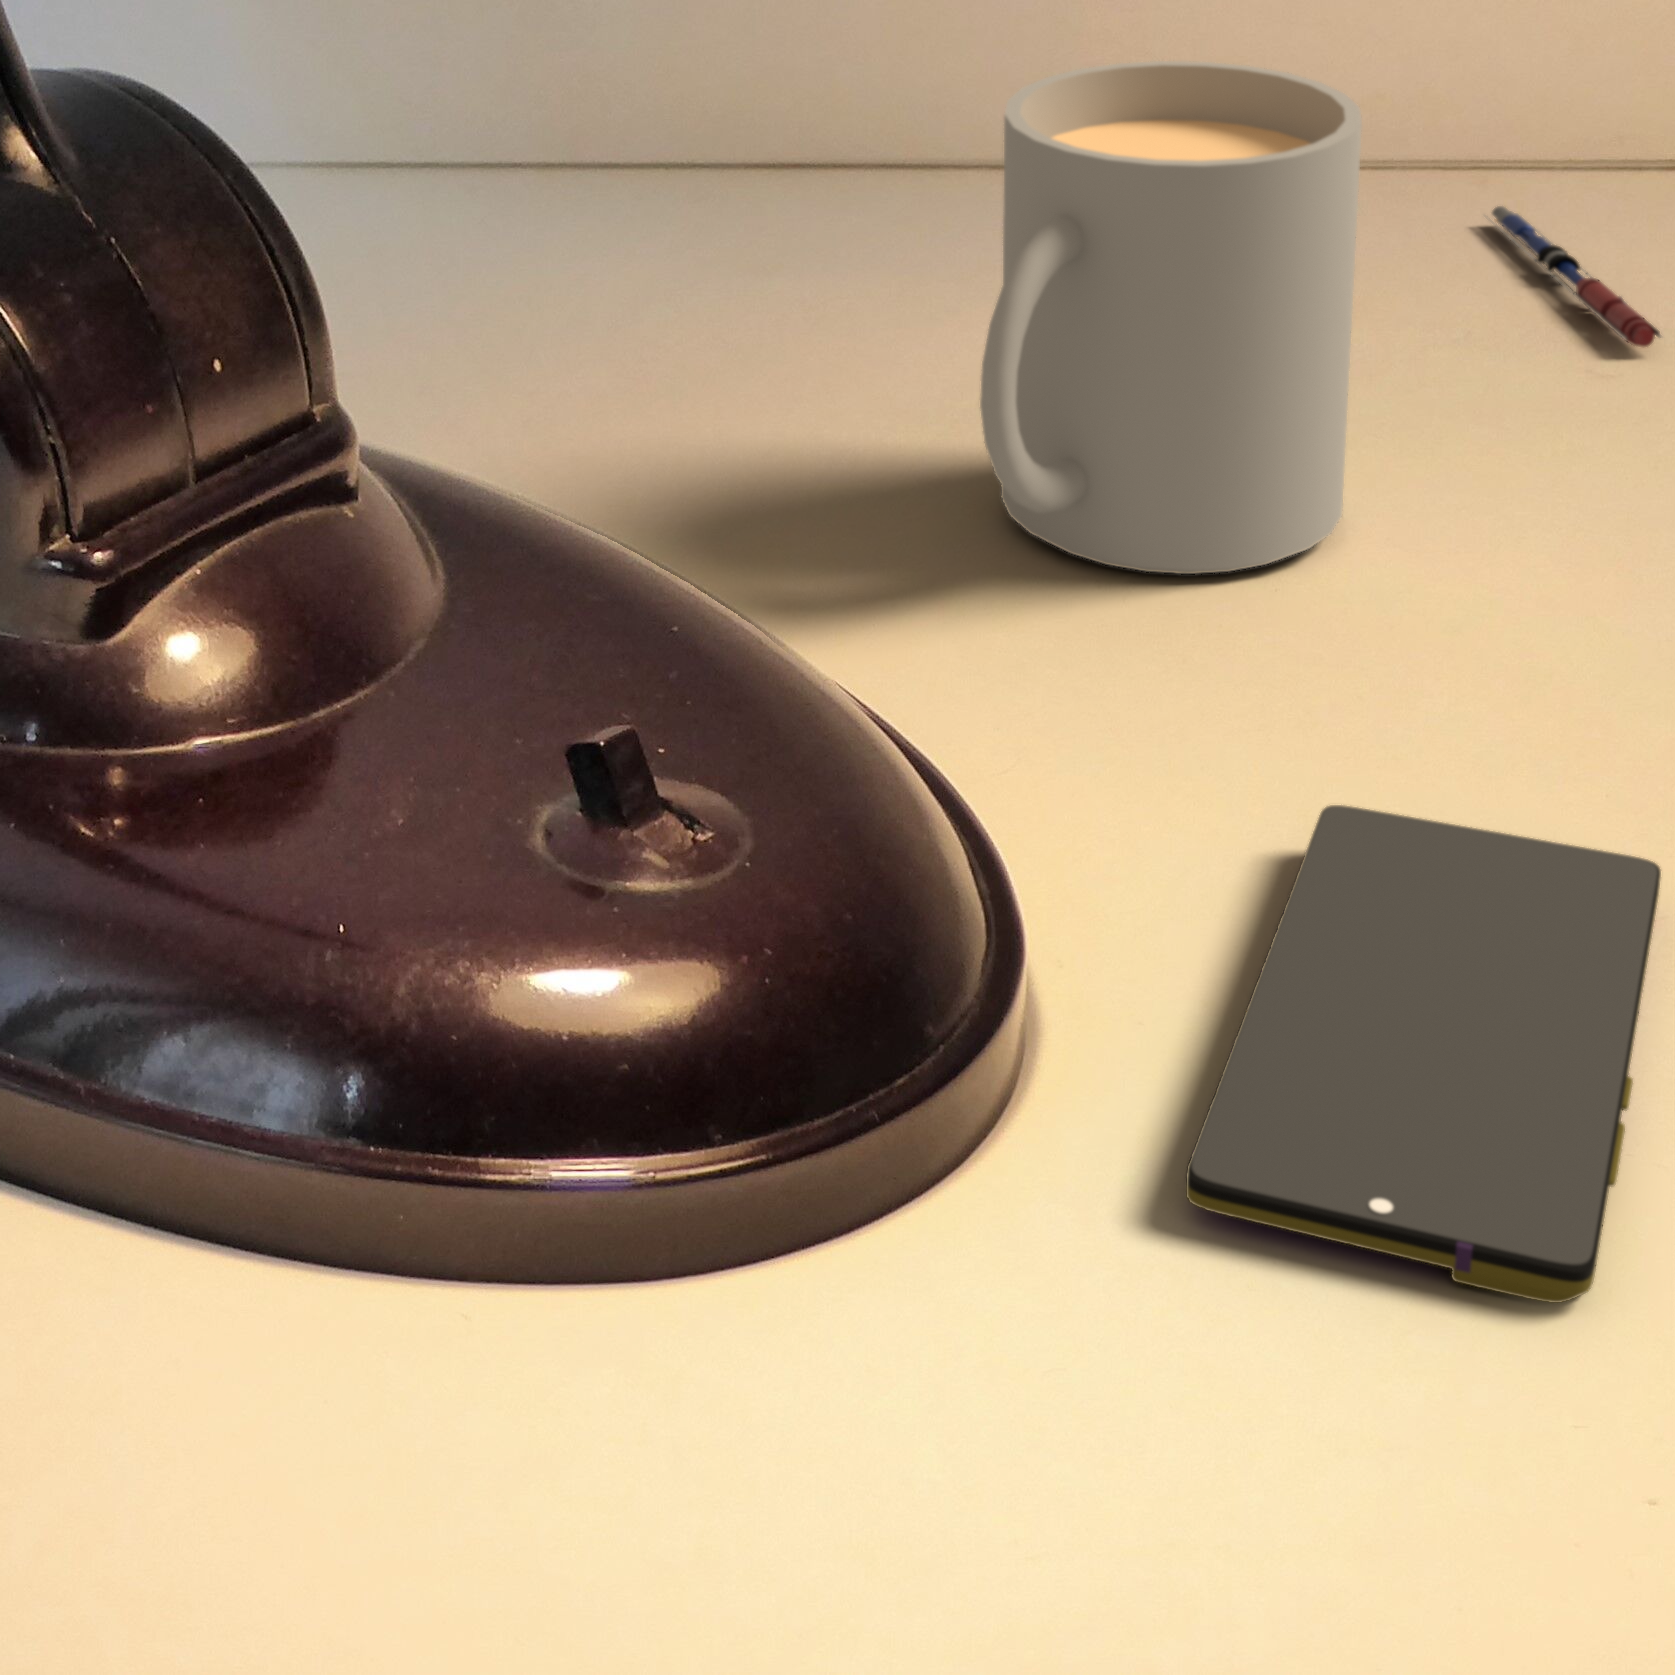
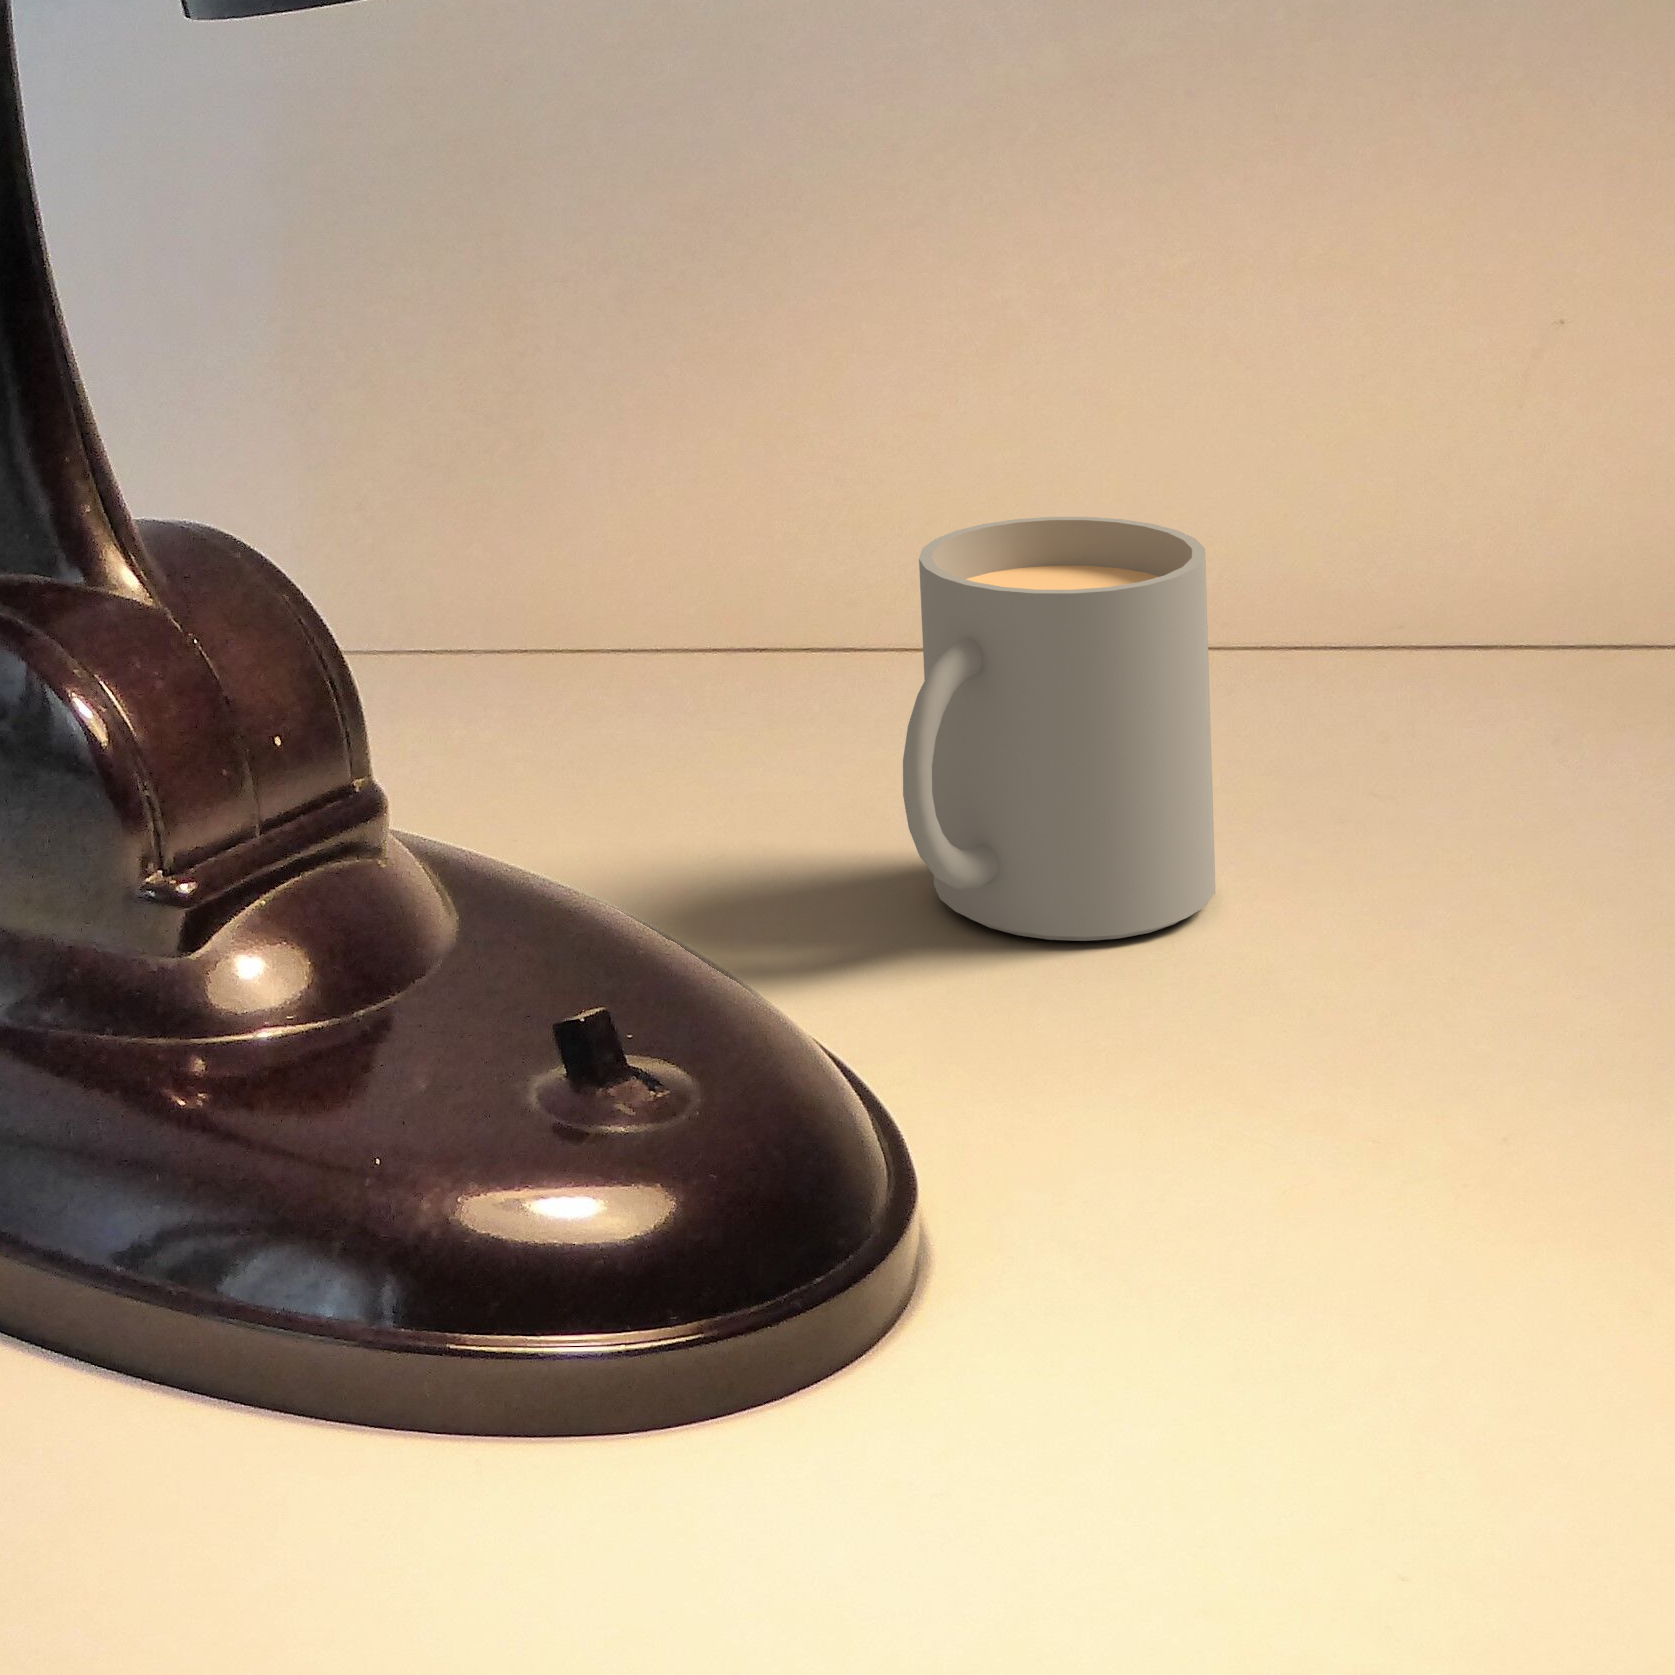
pen: present [1492,206,1661,347] -> none [1361,653,1499,761]
smartphone: present [1186,805,1661,1303] -> none [1041,1098,1435,1433]

